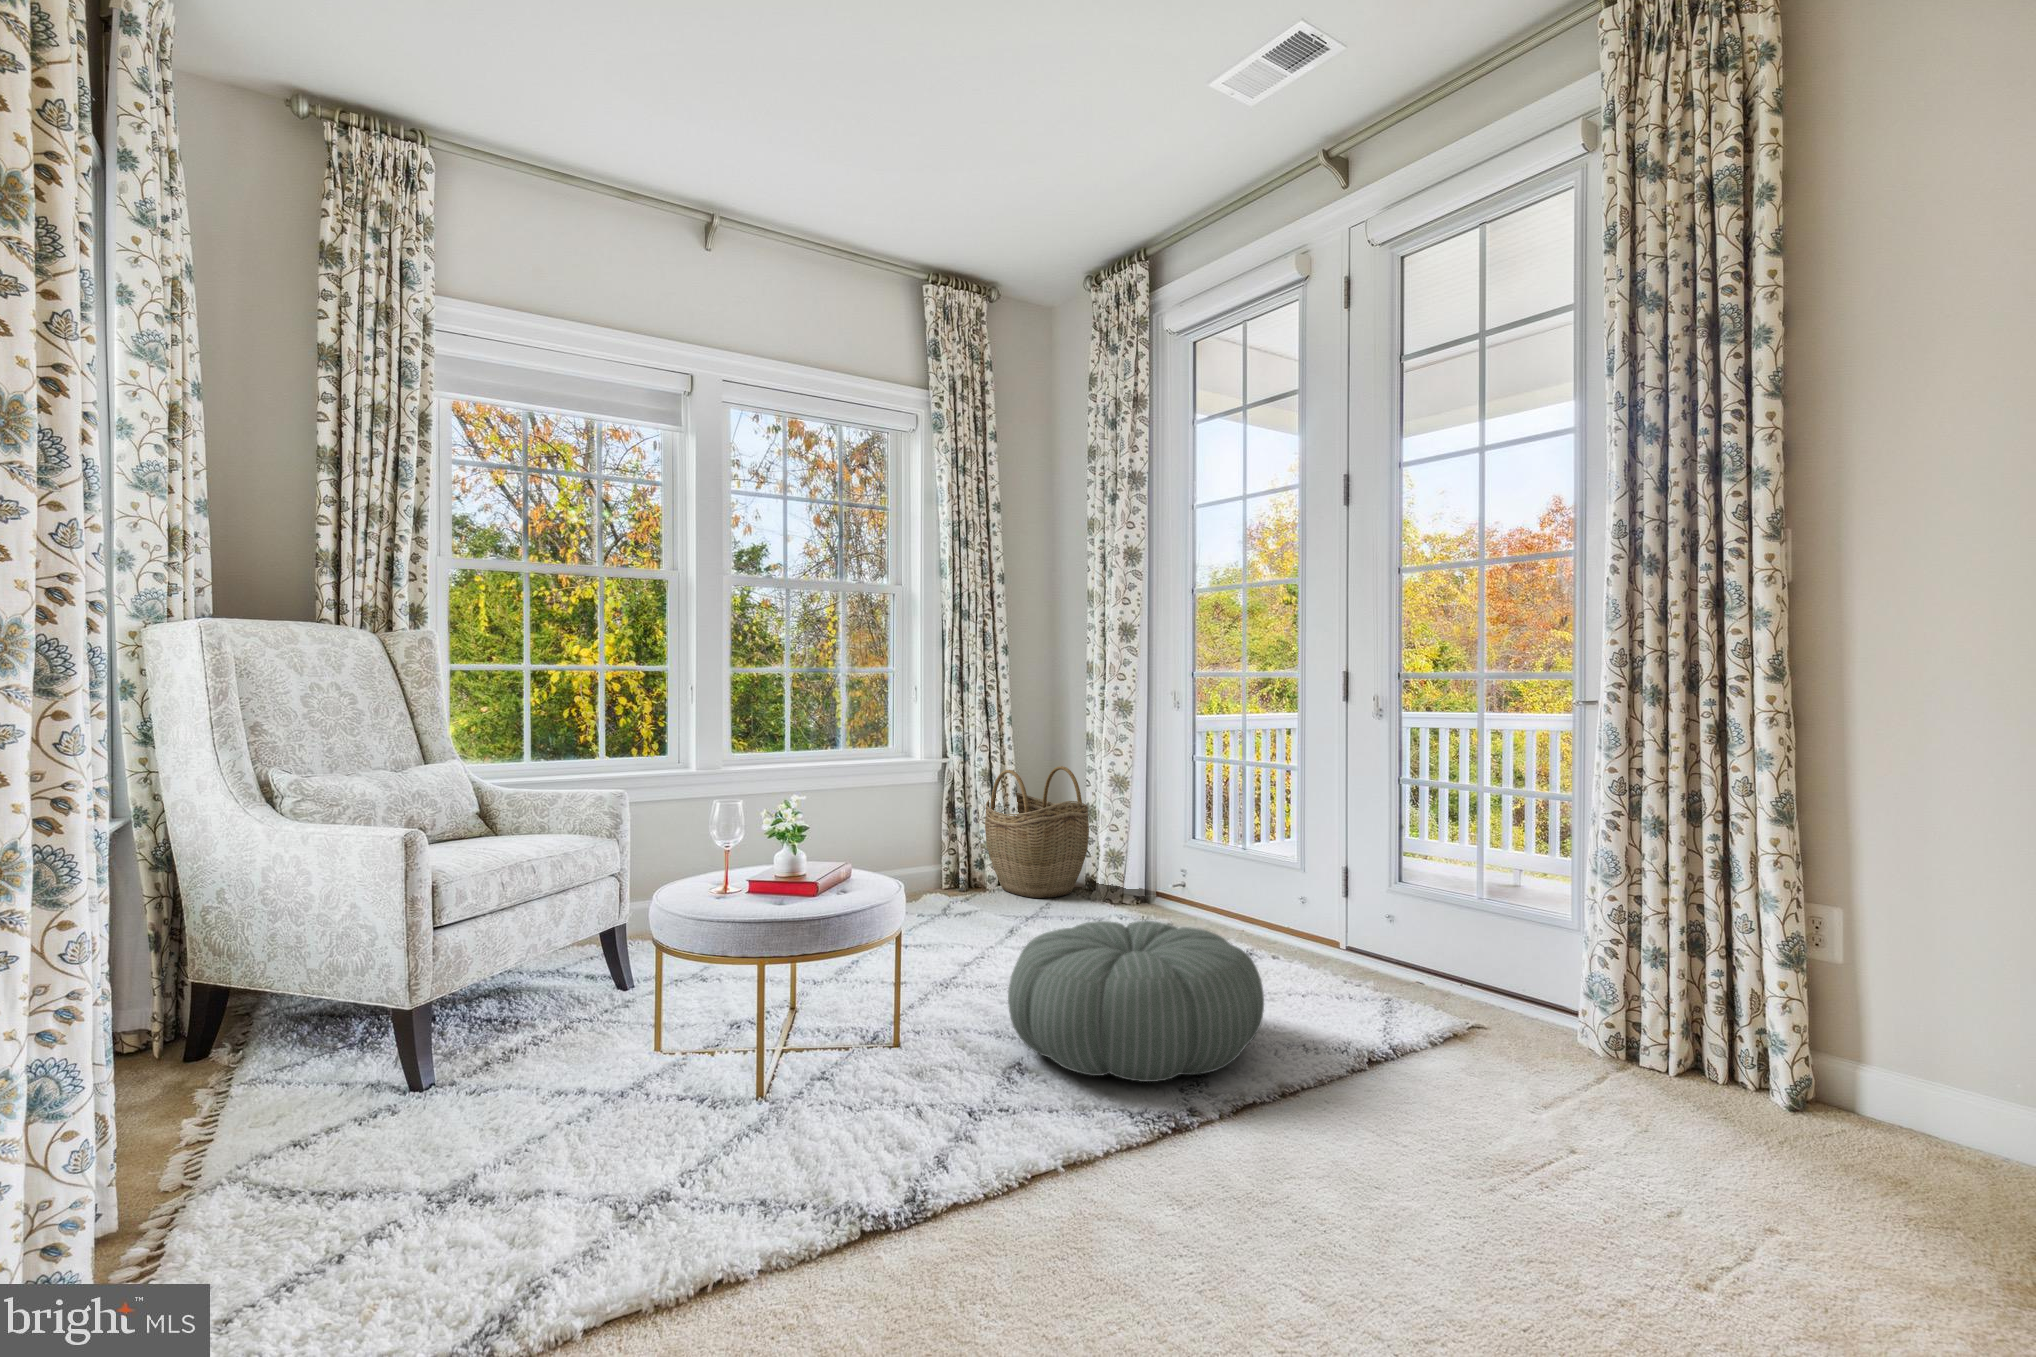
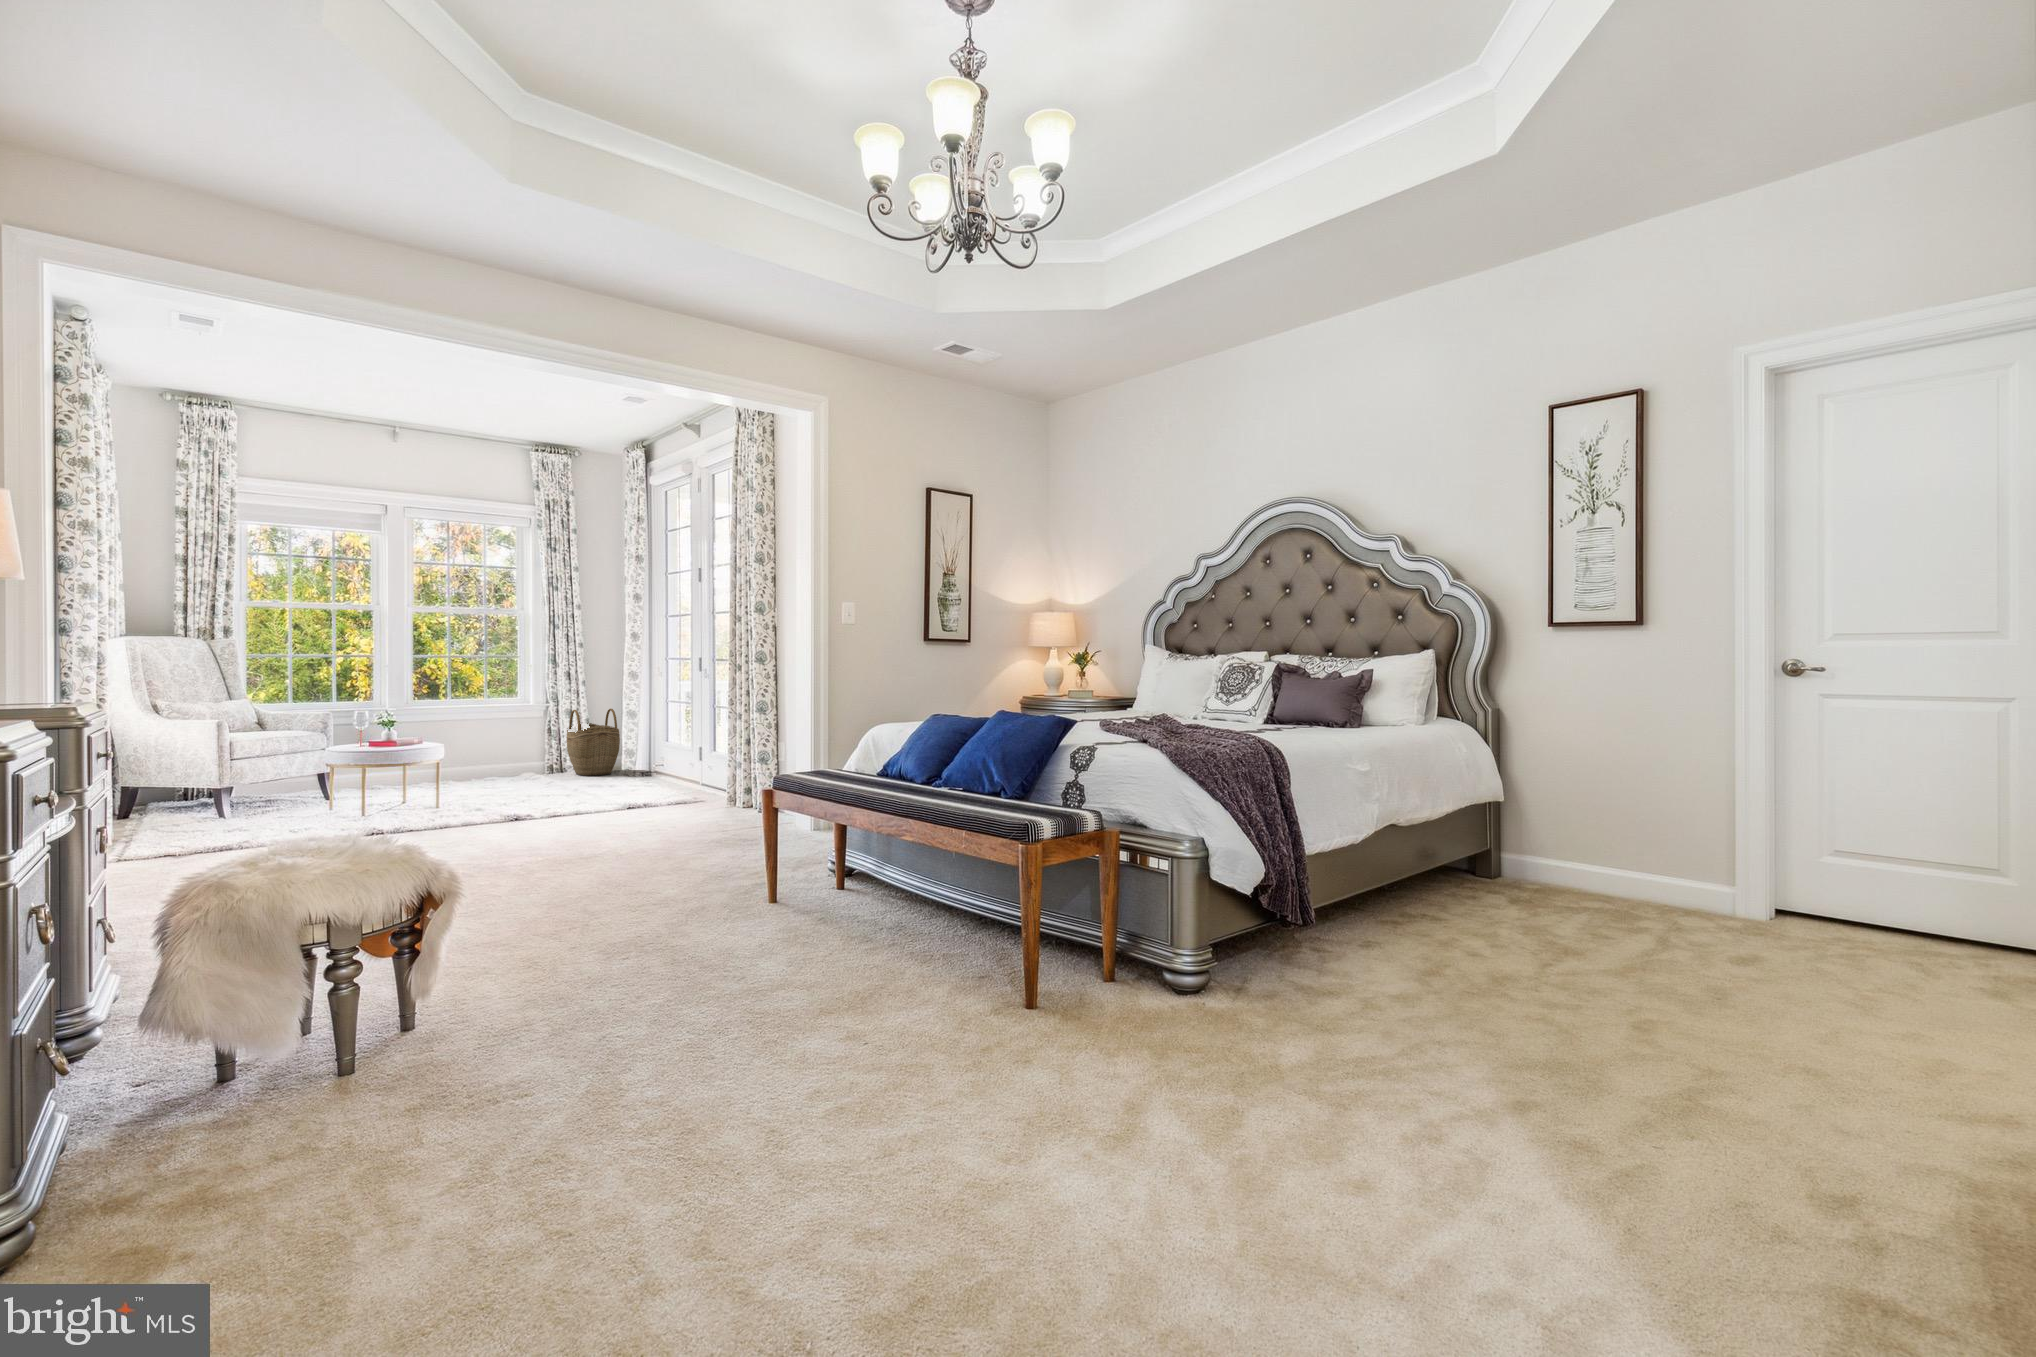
pouf: present [1008,921,1264,1082] -> none [467,763,580,815]

